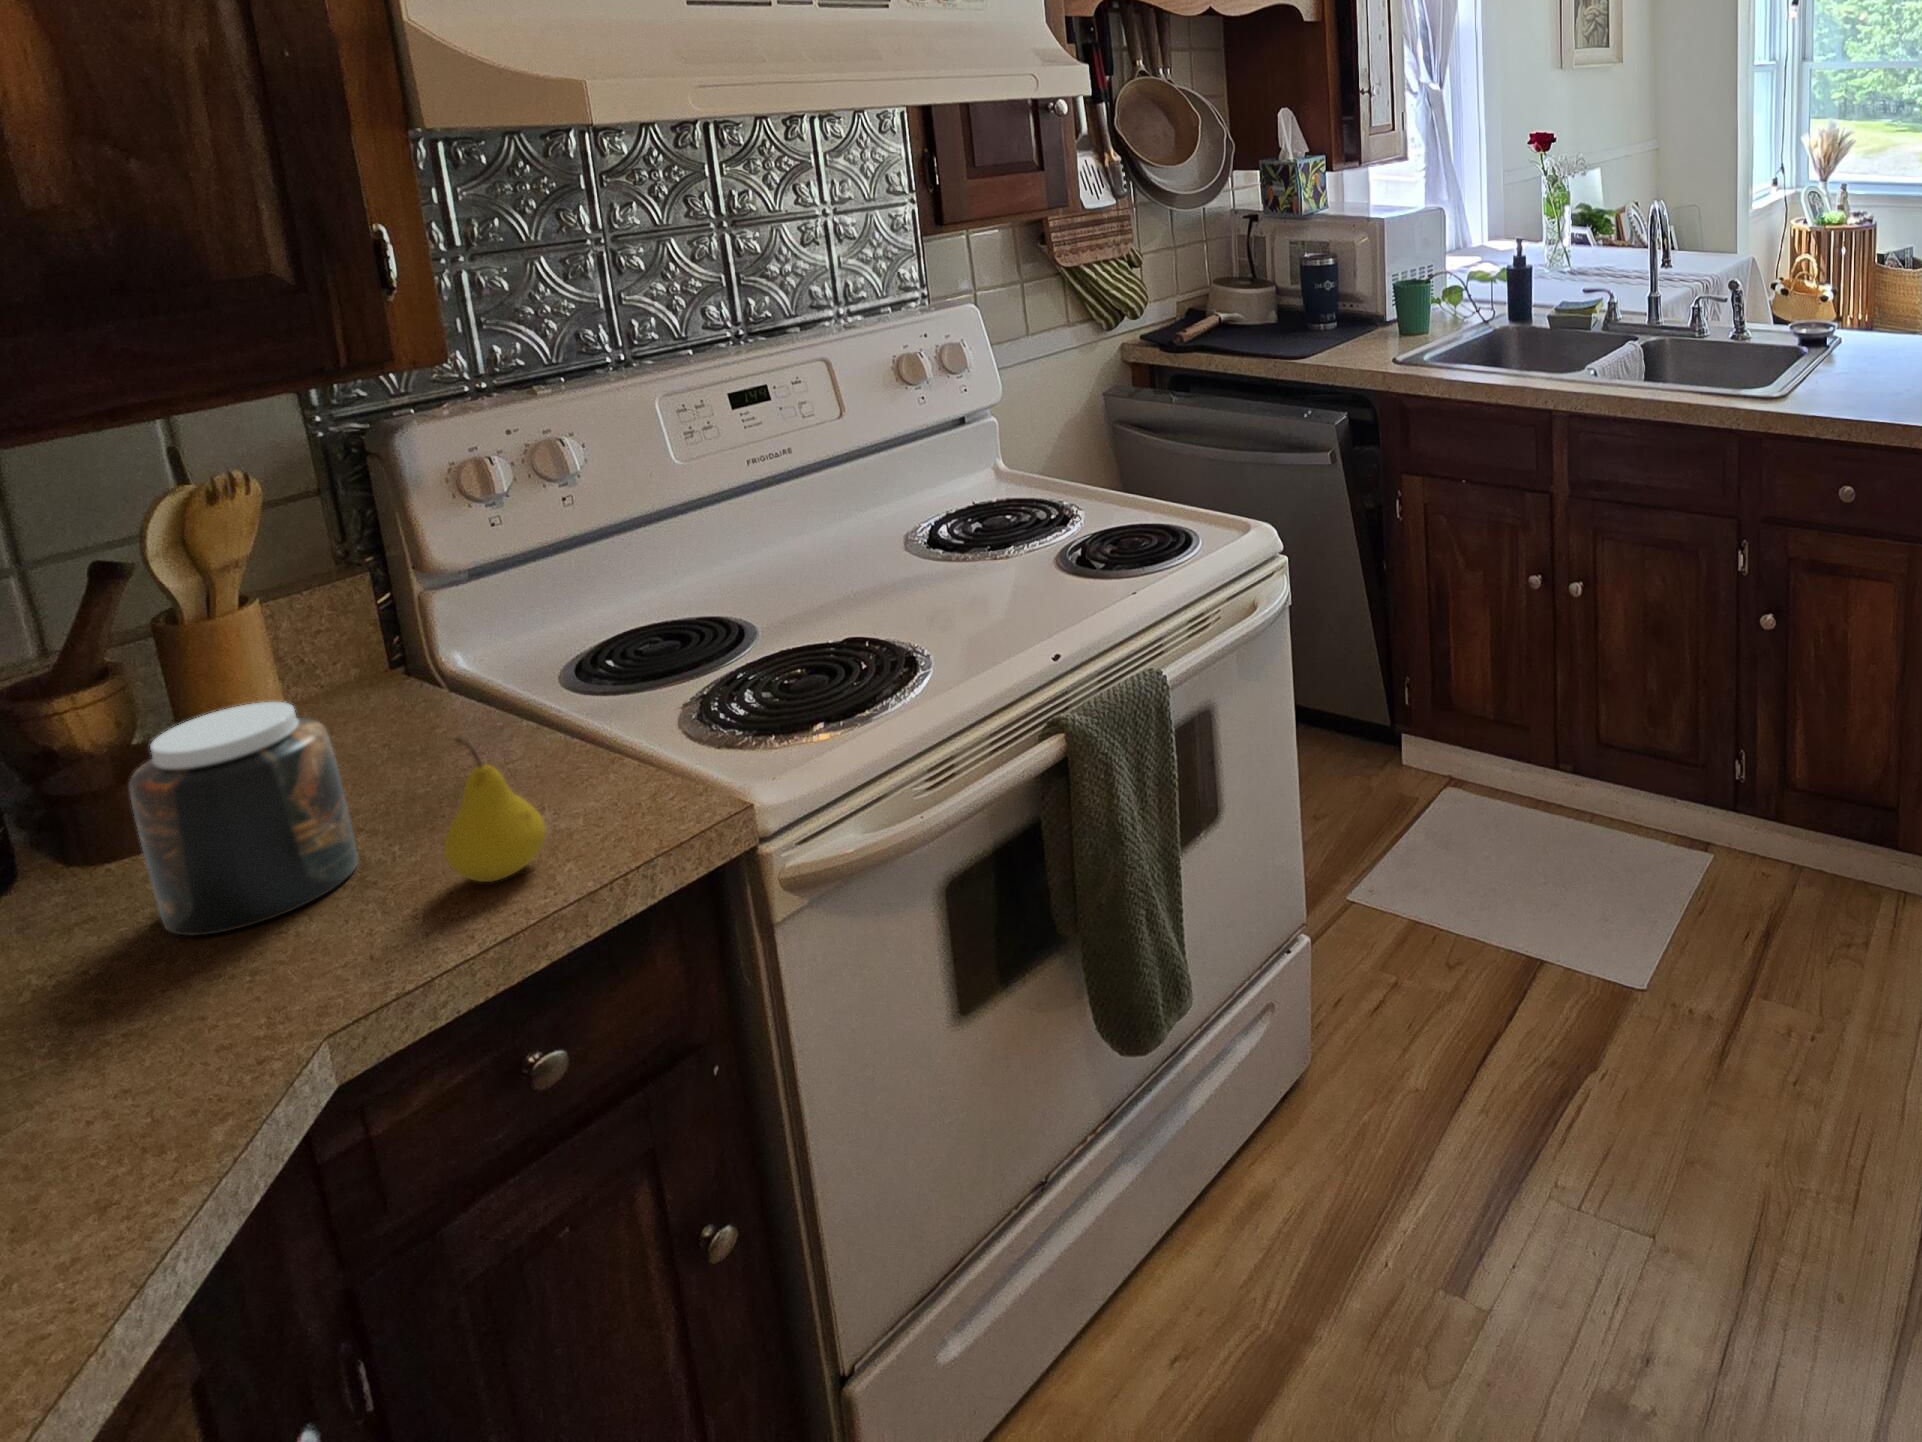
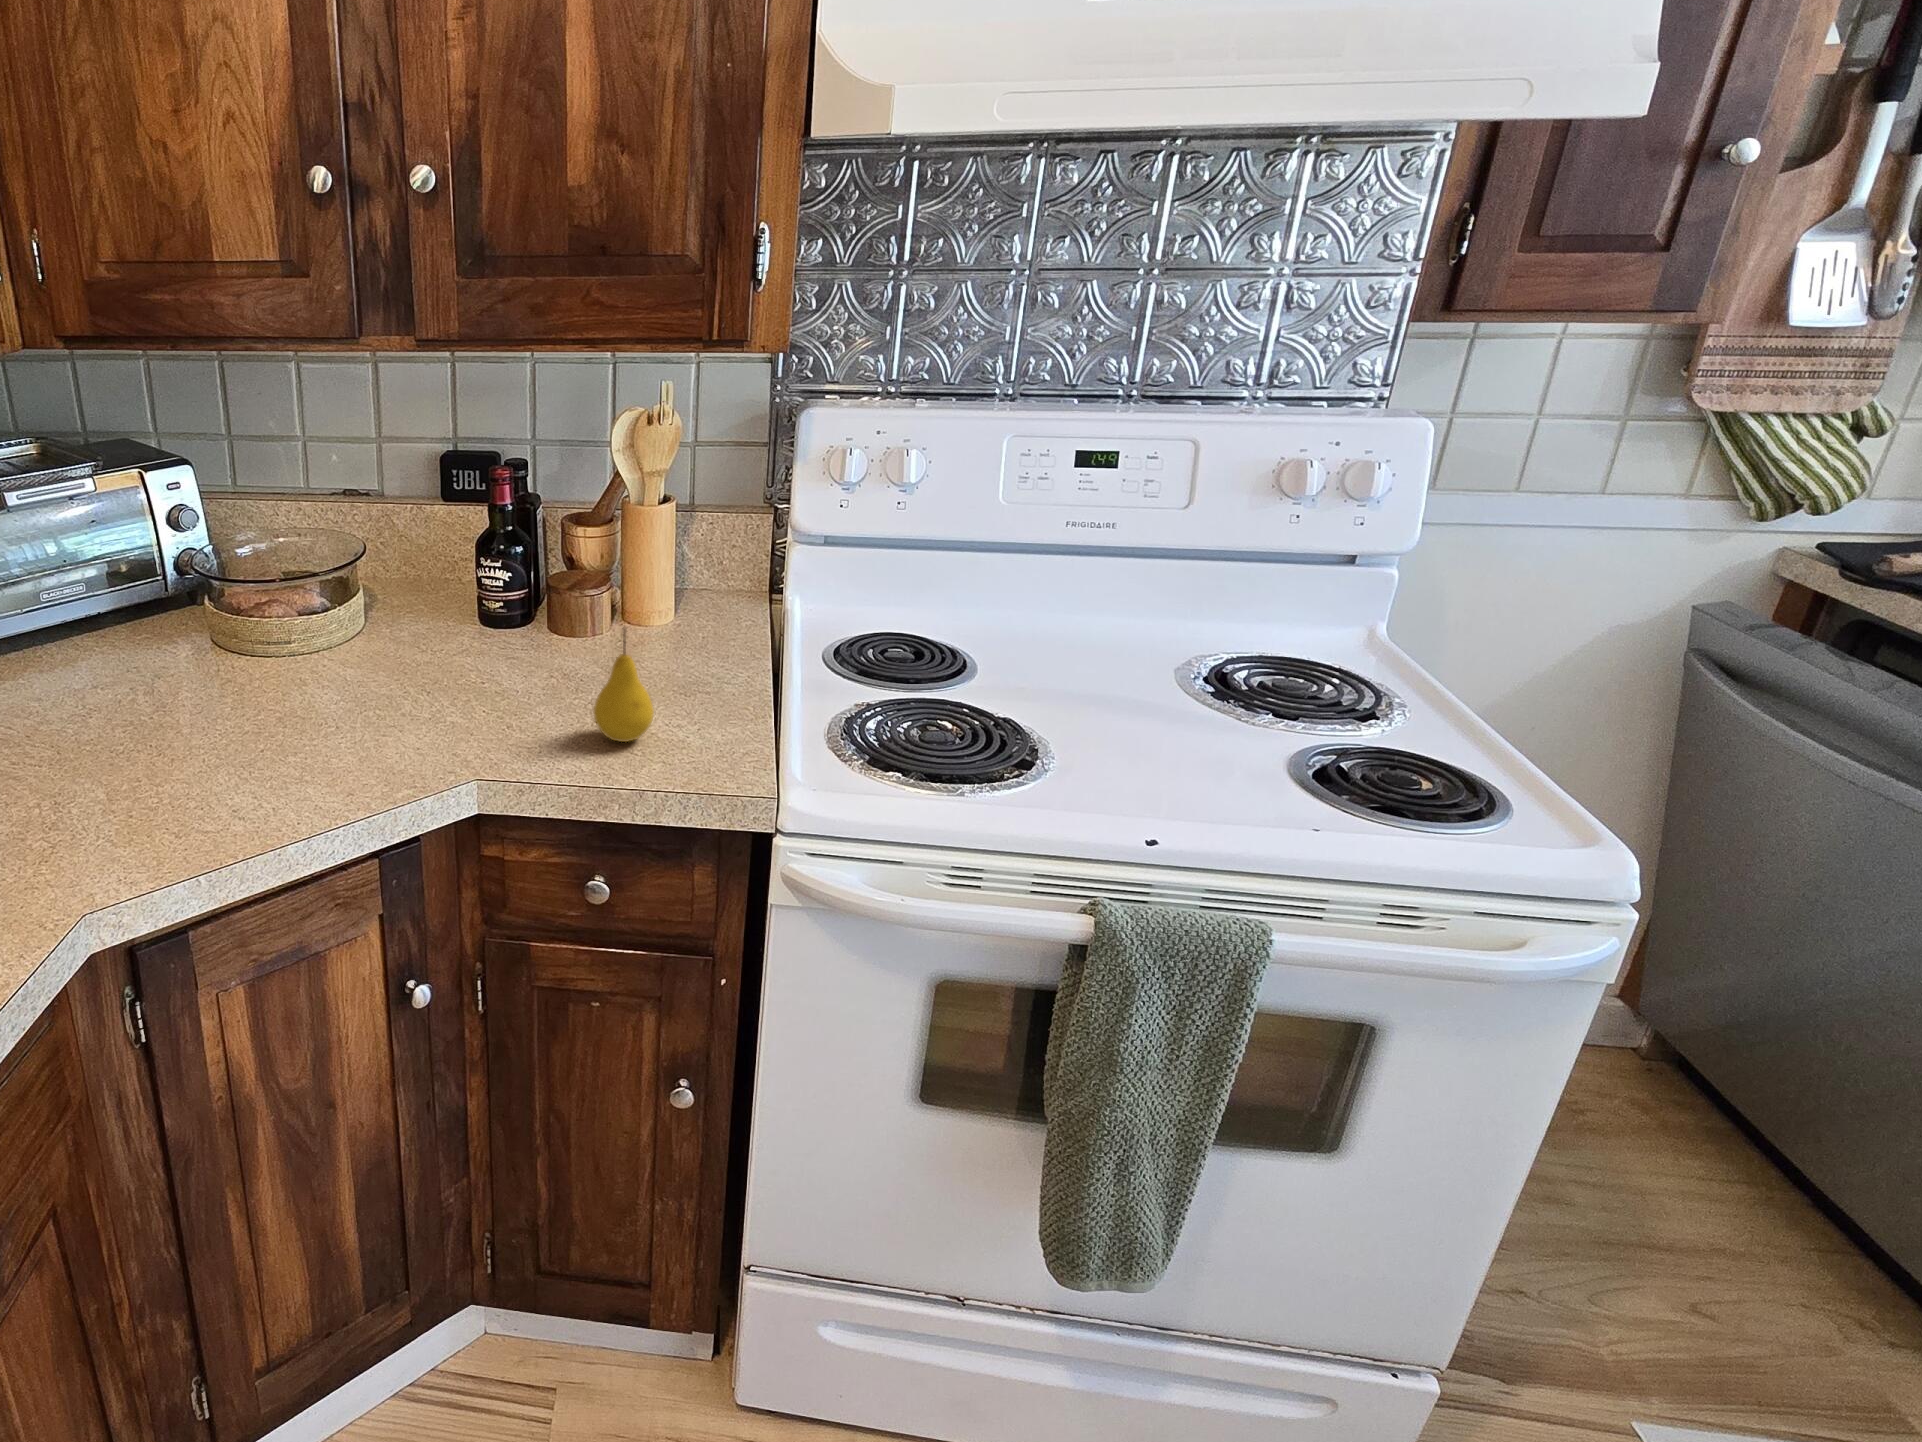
jar: present [129,702,358,935] -> none [509,554,605,698]

